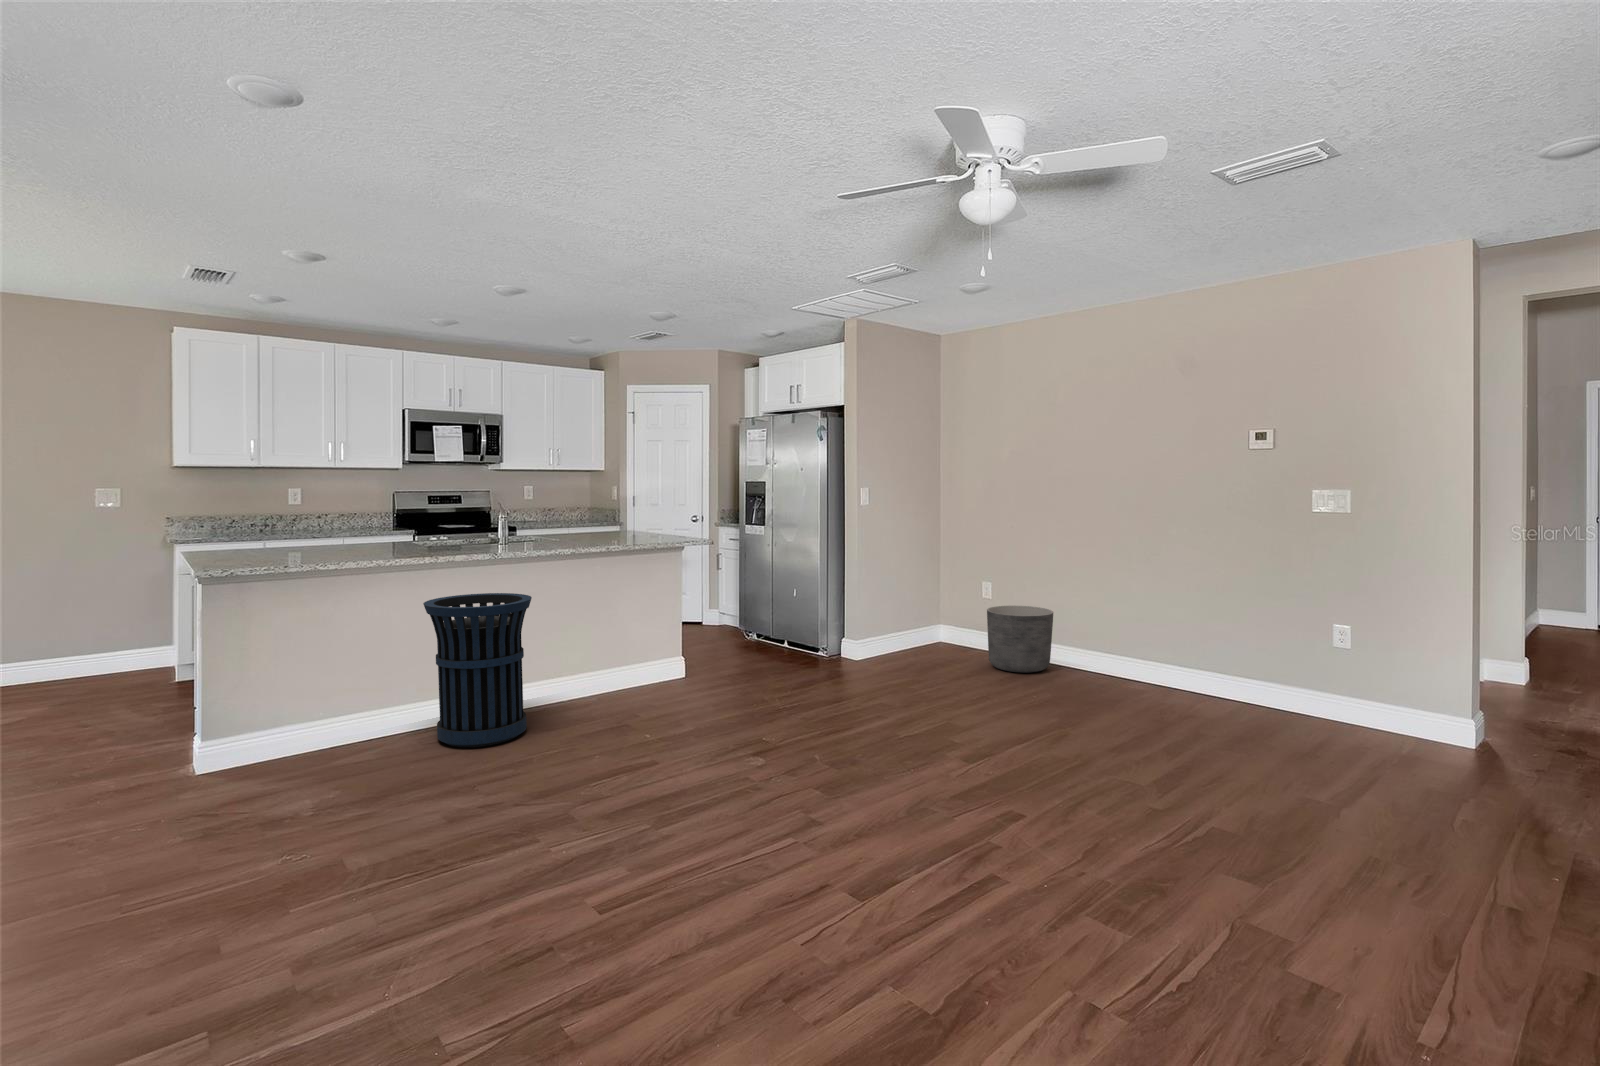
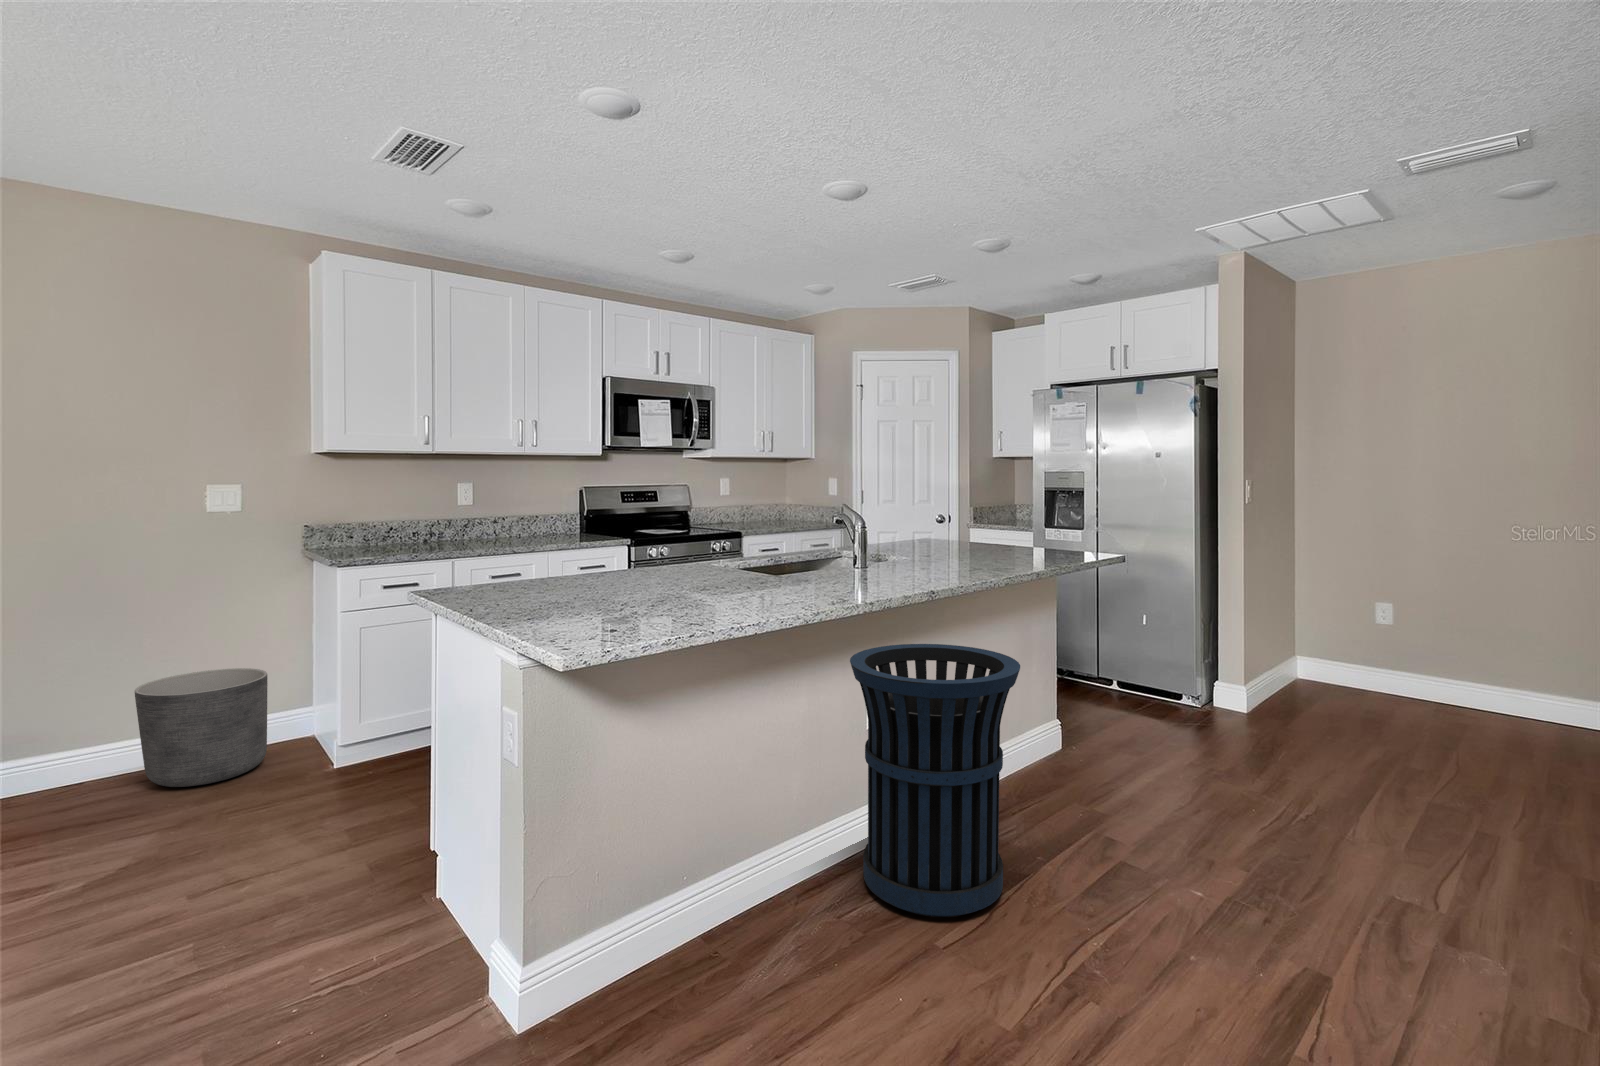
planter: present [987,606,1053,673] -> present [135,668,268,787]

